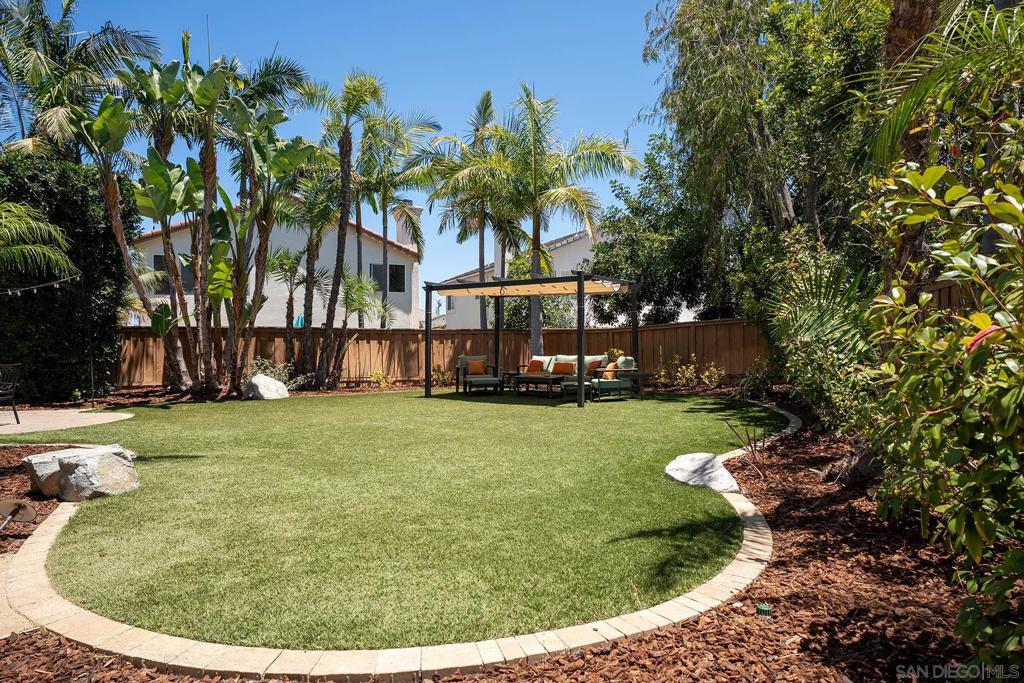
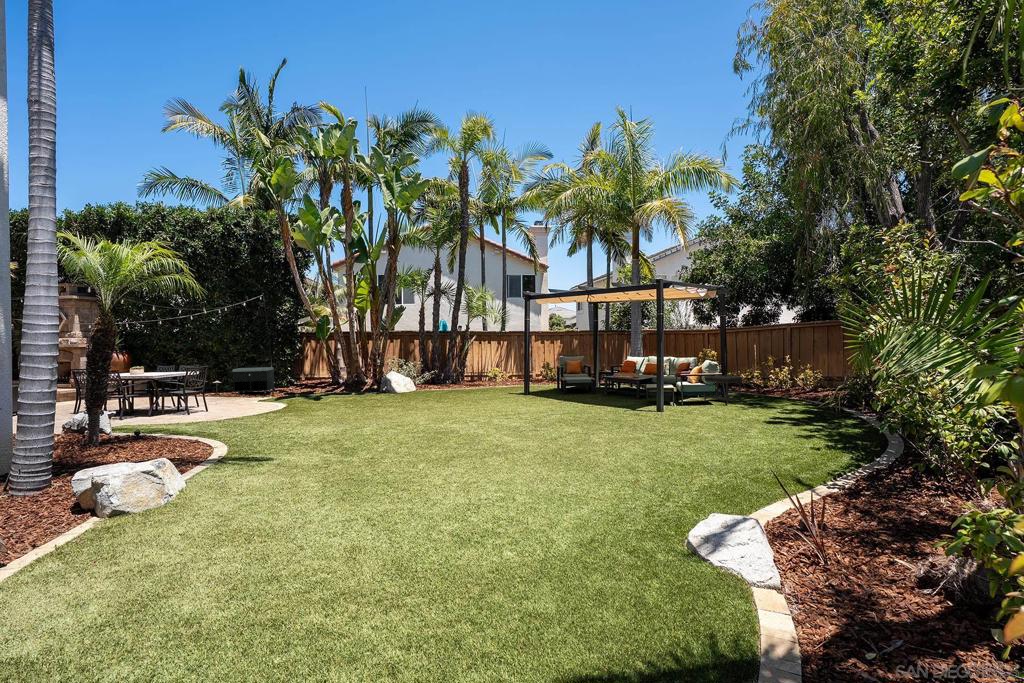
storage bench: none [29,371,88,407] -> present [232,367,274,394]

